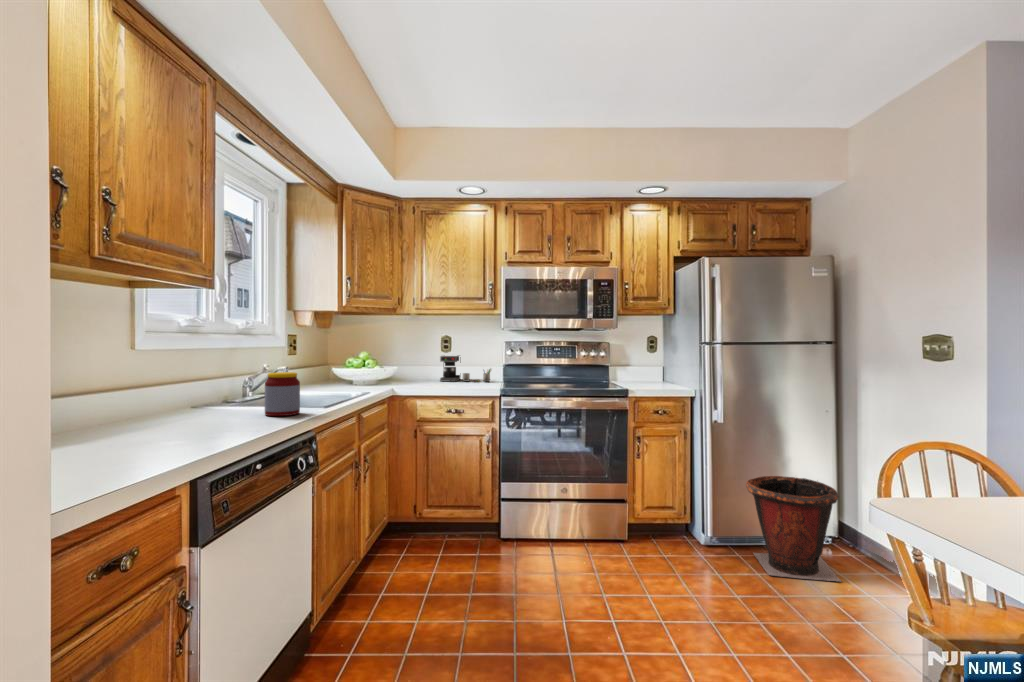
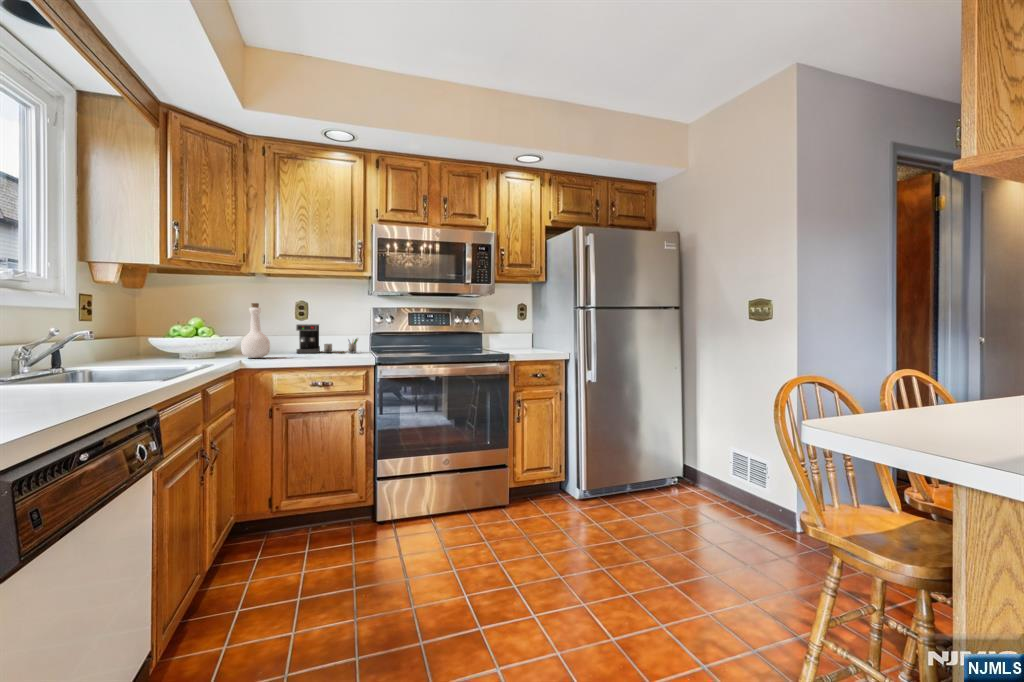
bottle: none [395,340,416,386] -> present [241,303,270,358]
jar: present [265,372,300,416] -> none [52,327,117,390]
waste bin: present [746,476,841,582] -> none [617,428,698,519]

